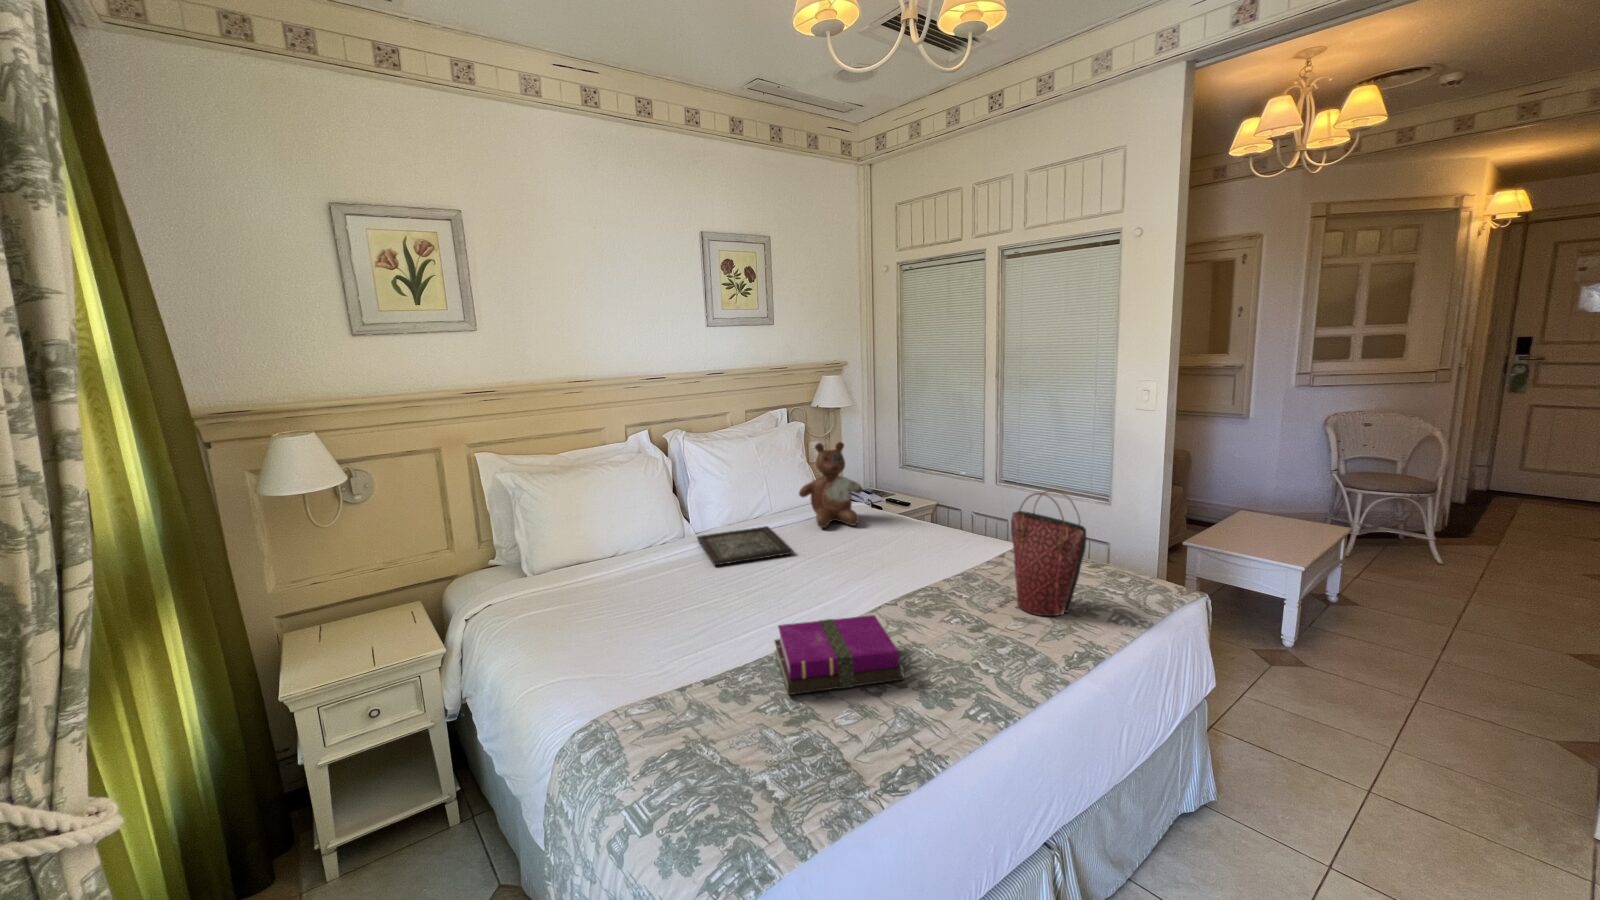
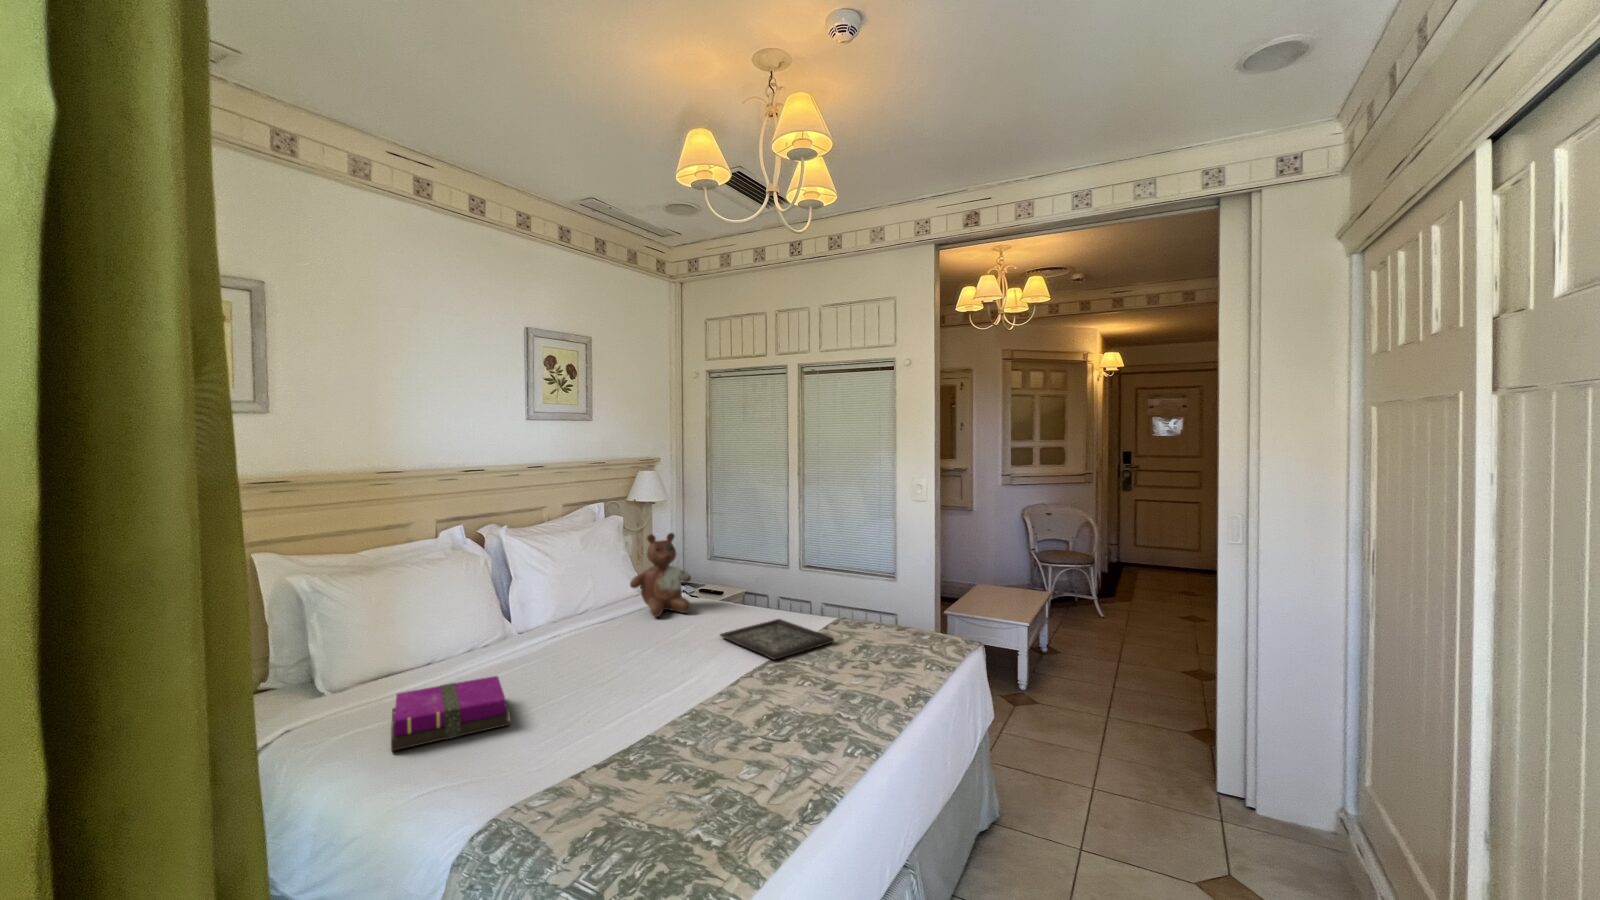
handbag: present [1011,490,1086,616] -> none [844,564,906,671]
tray: present [697,526,793,565] -> present [720,619,834,660]
notebook: present [775,615,904,695] -> present [391,676,511,751]

